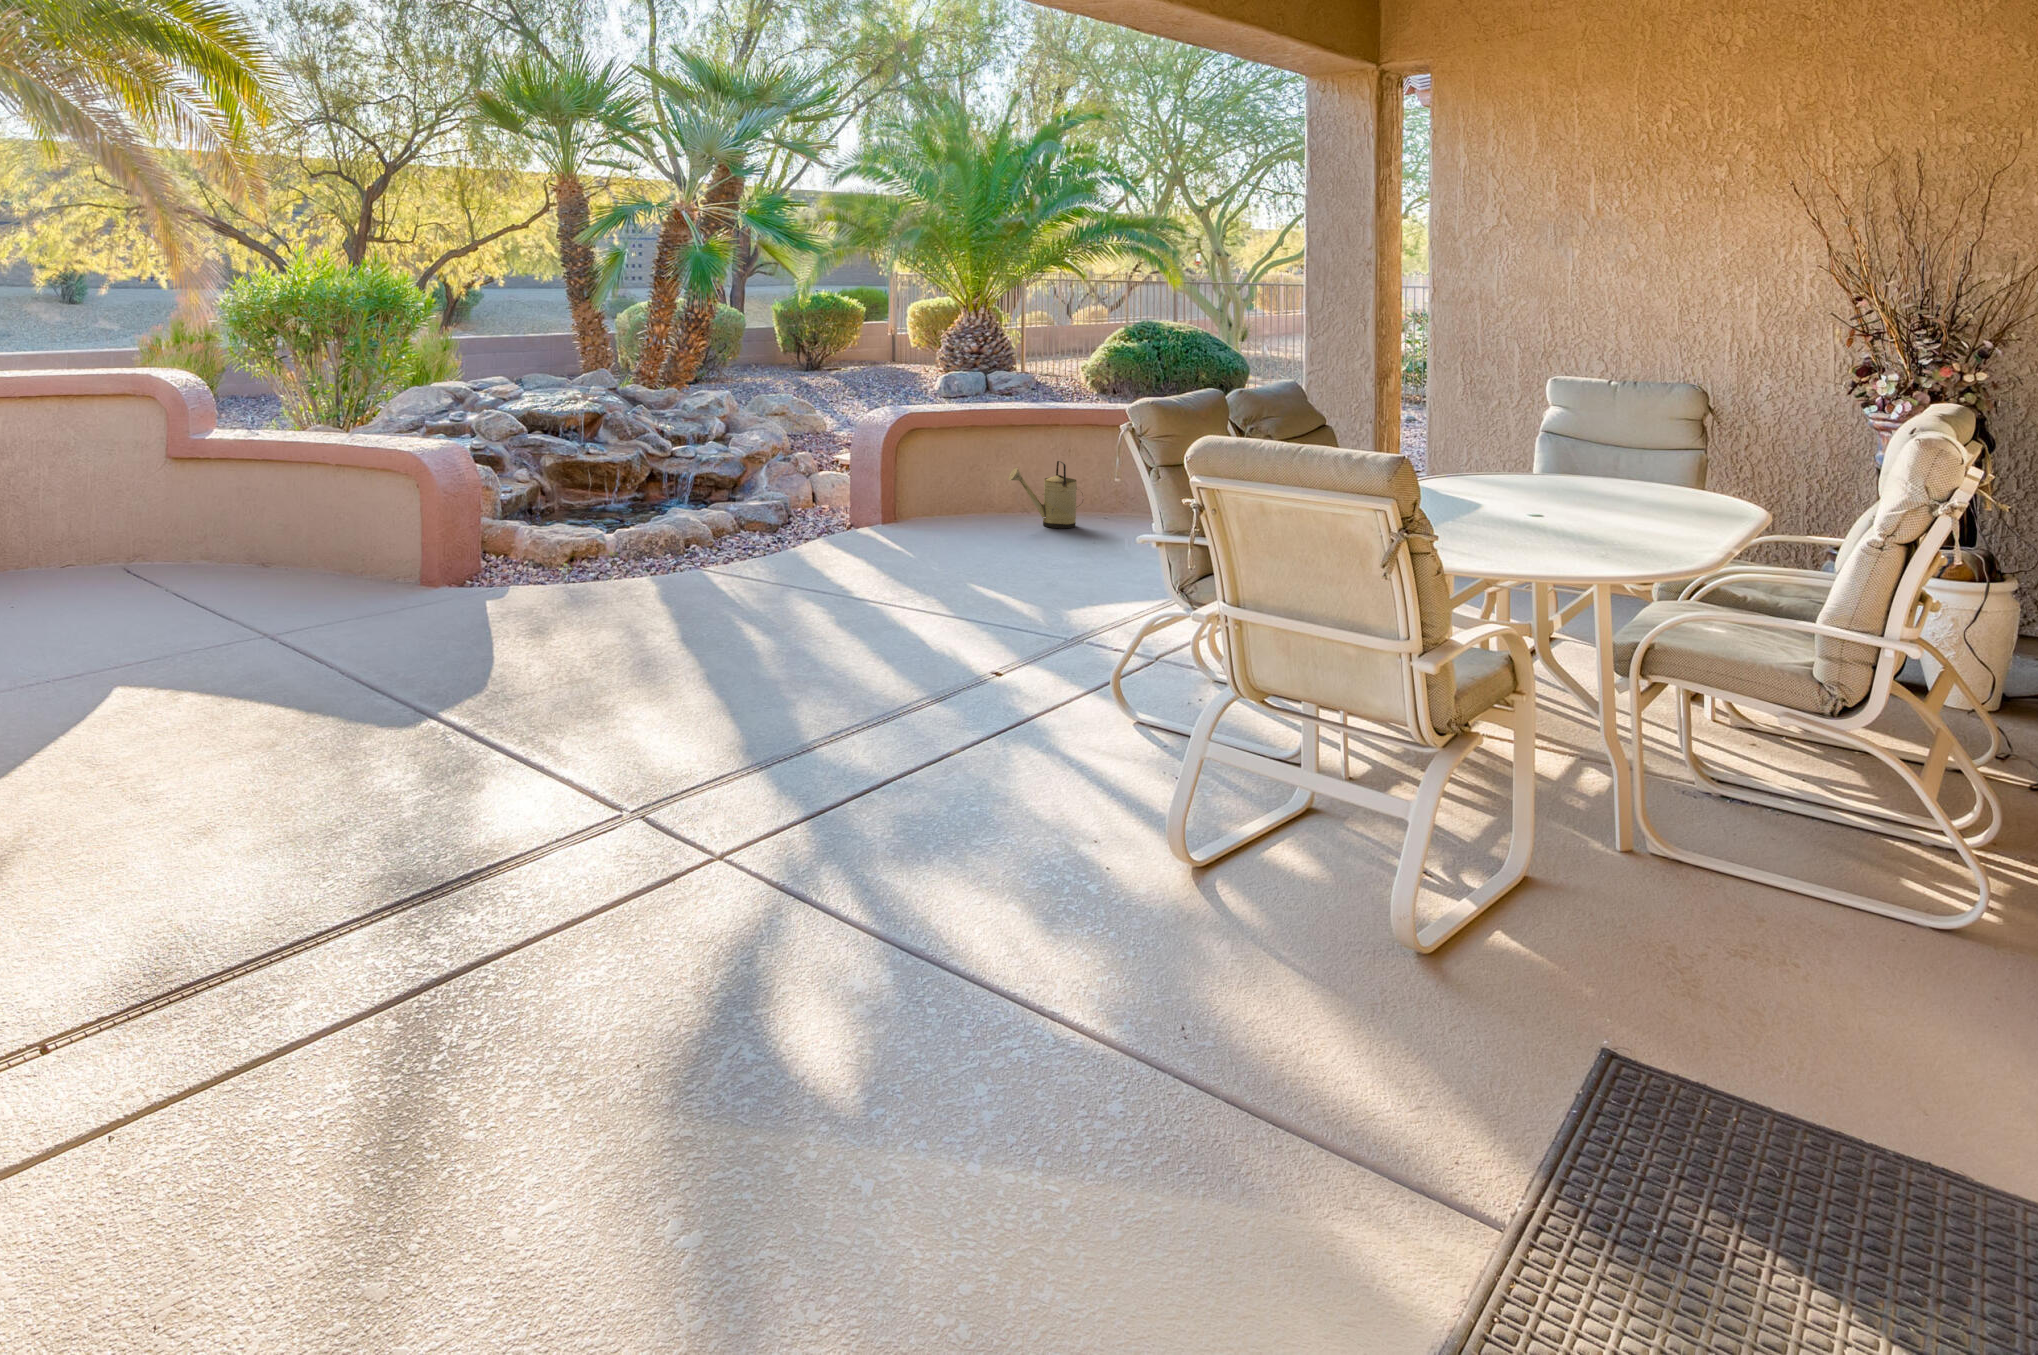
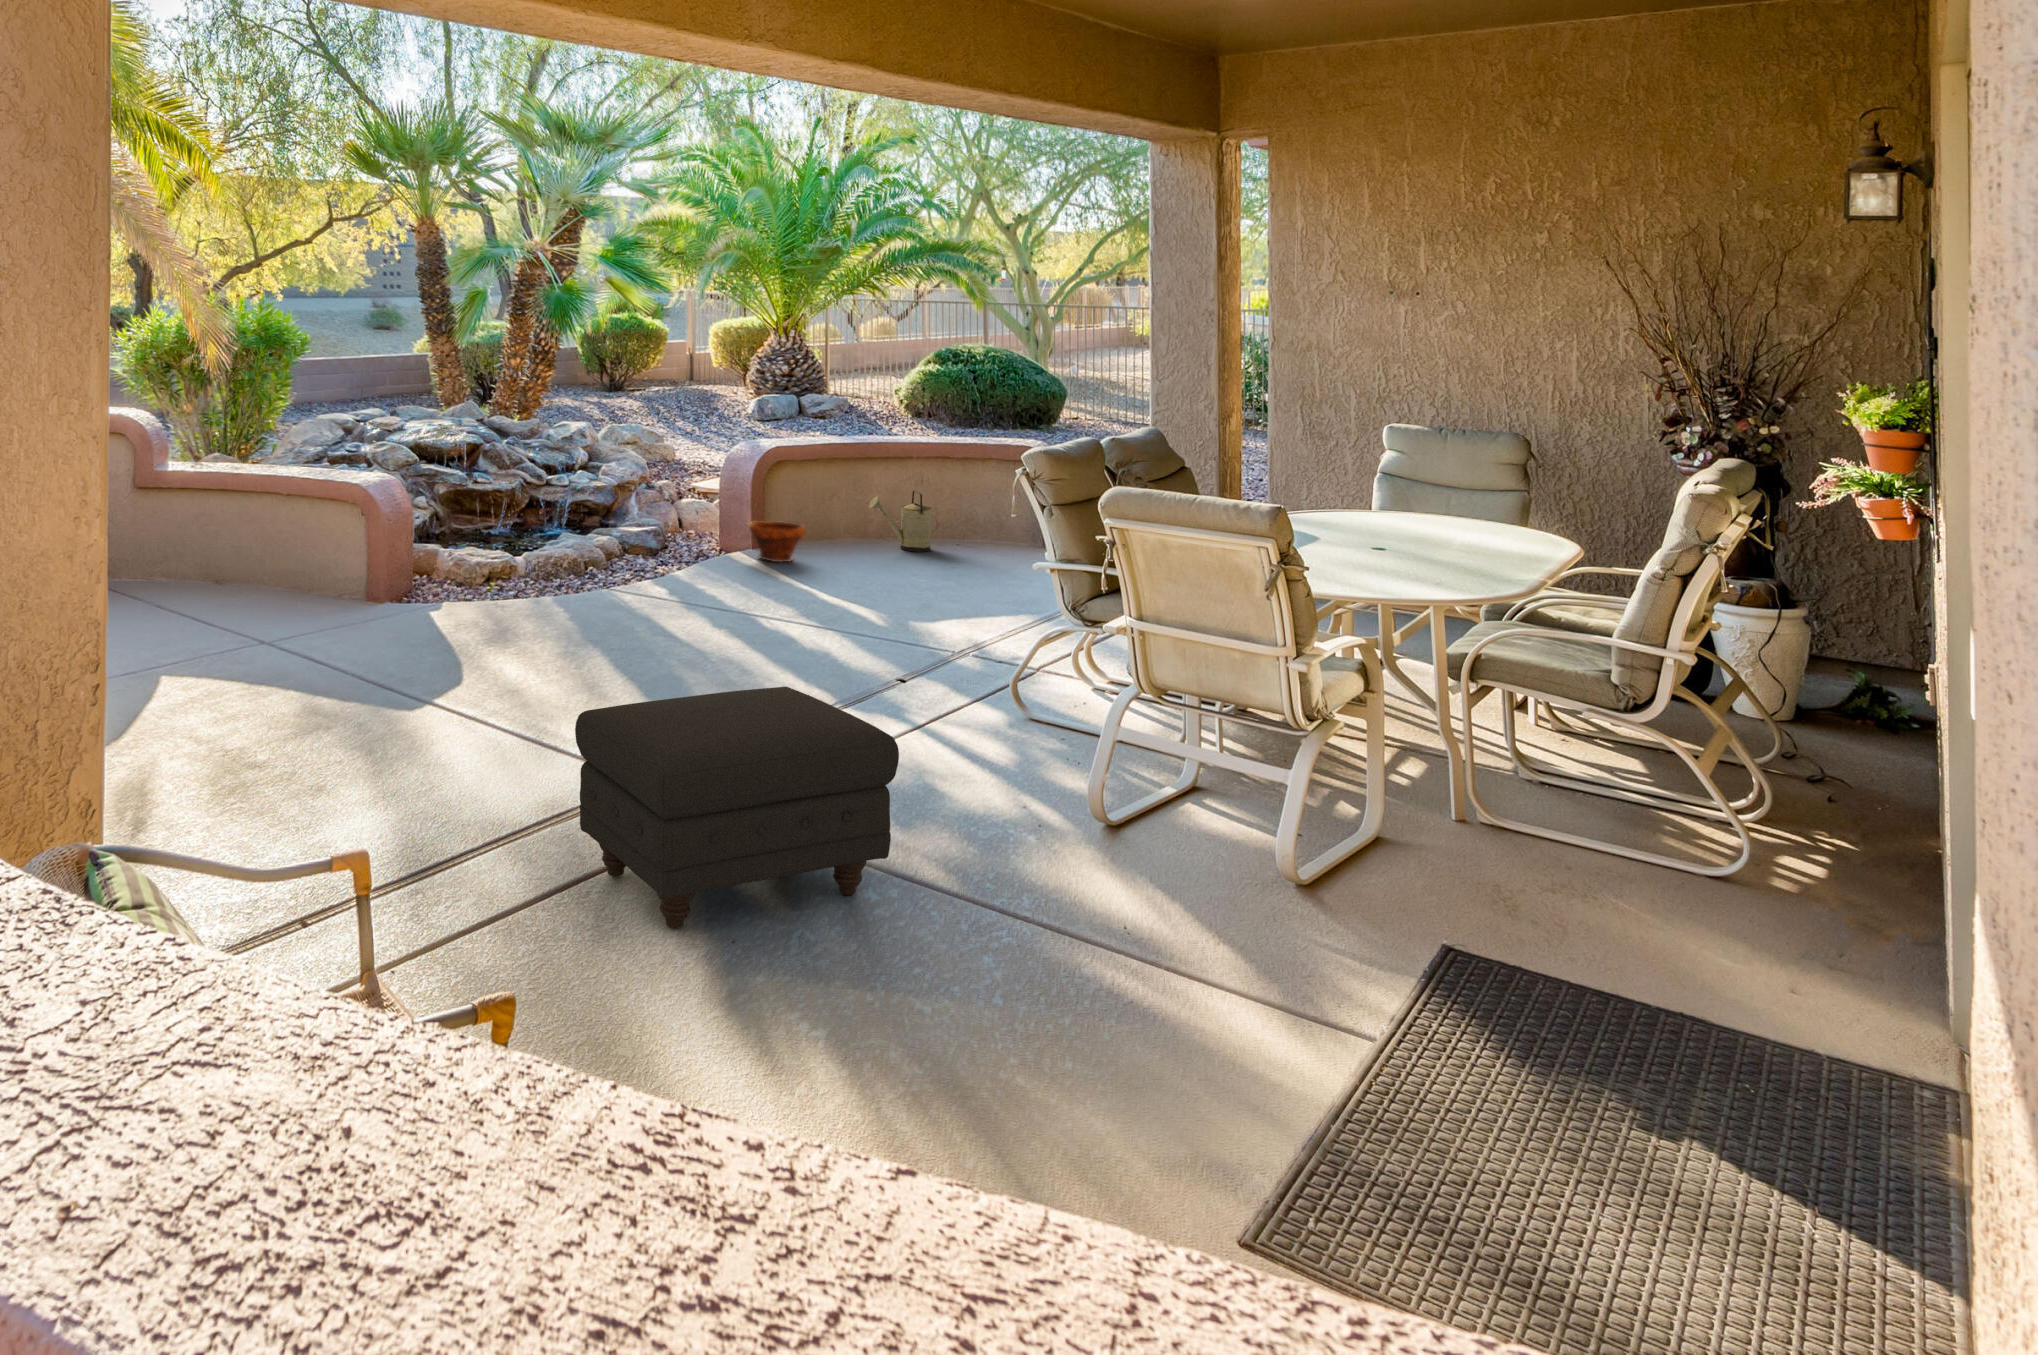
planter: none [870,495,932,541] -> present [749,521,805,562]
ottoman: none [479,685,890,1016] -> present [575,687,899,929]

